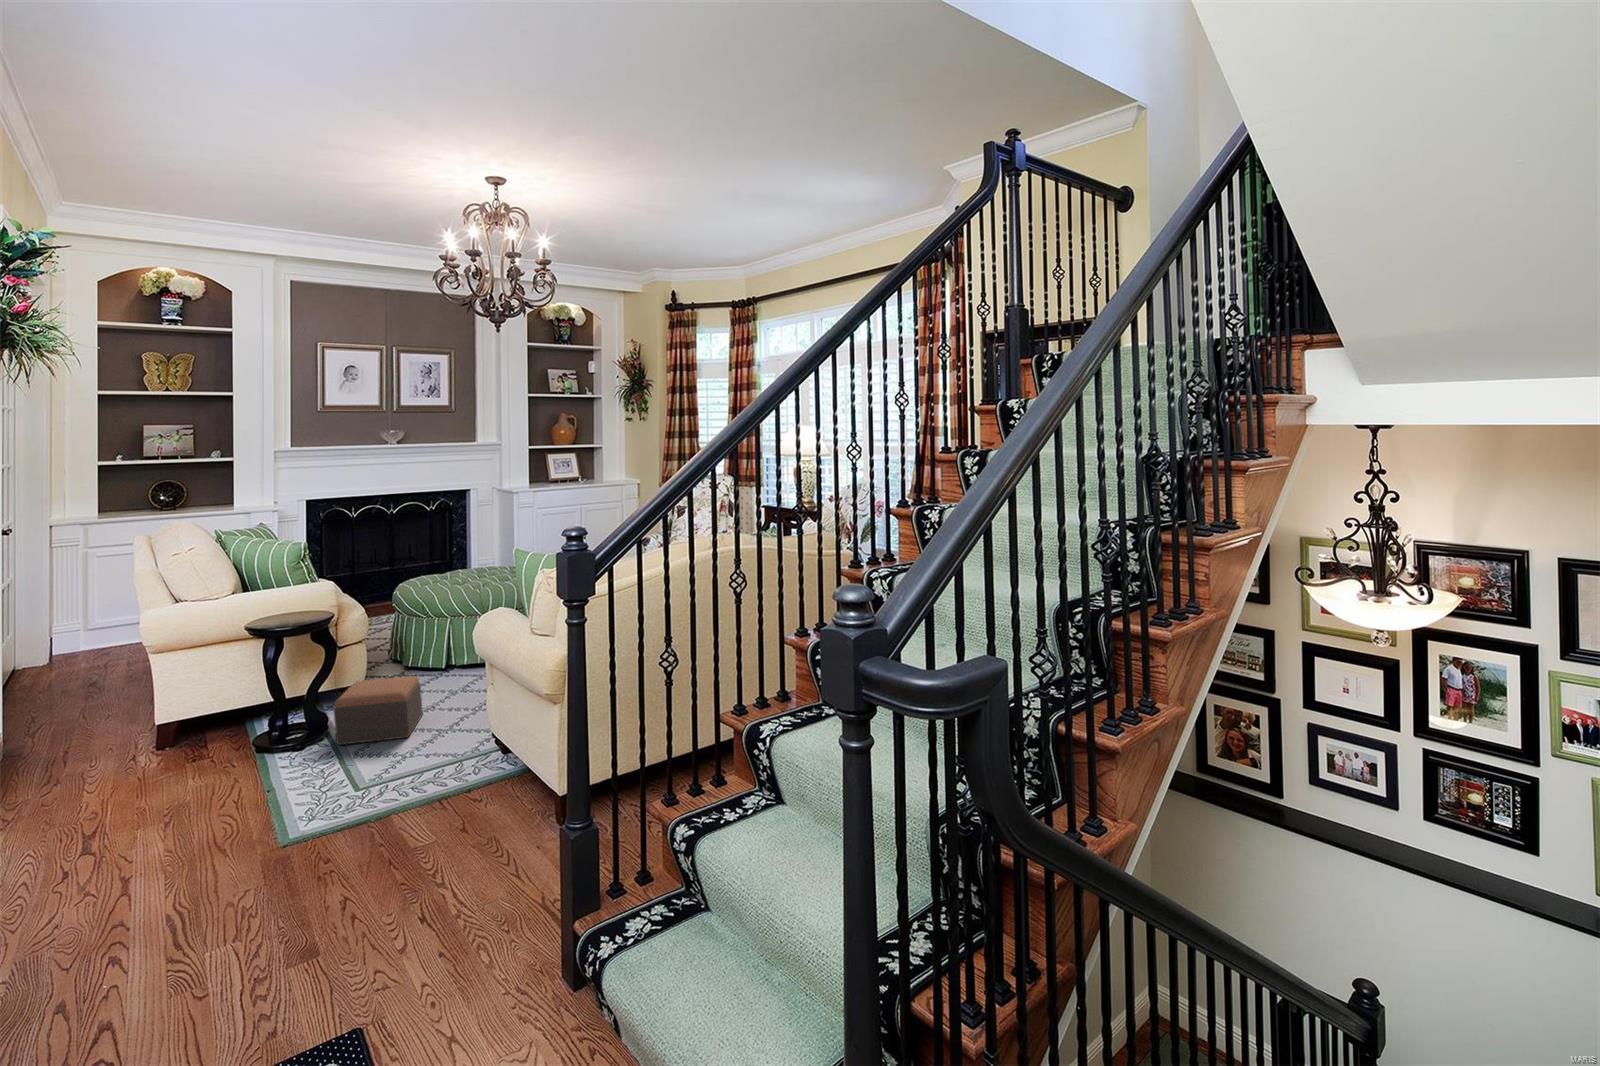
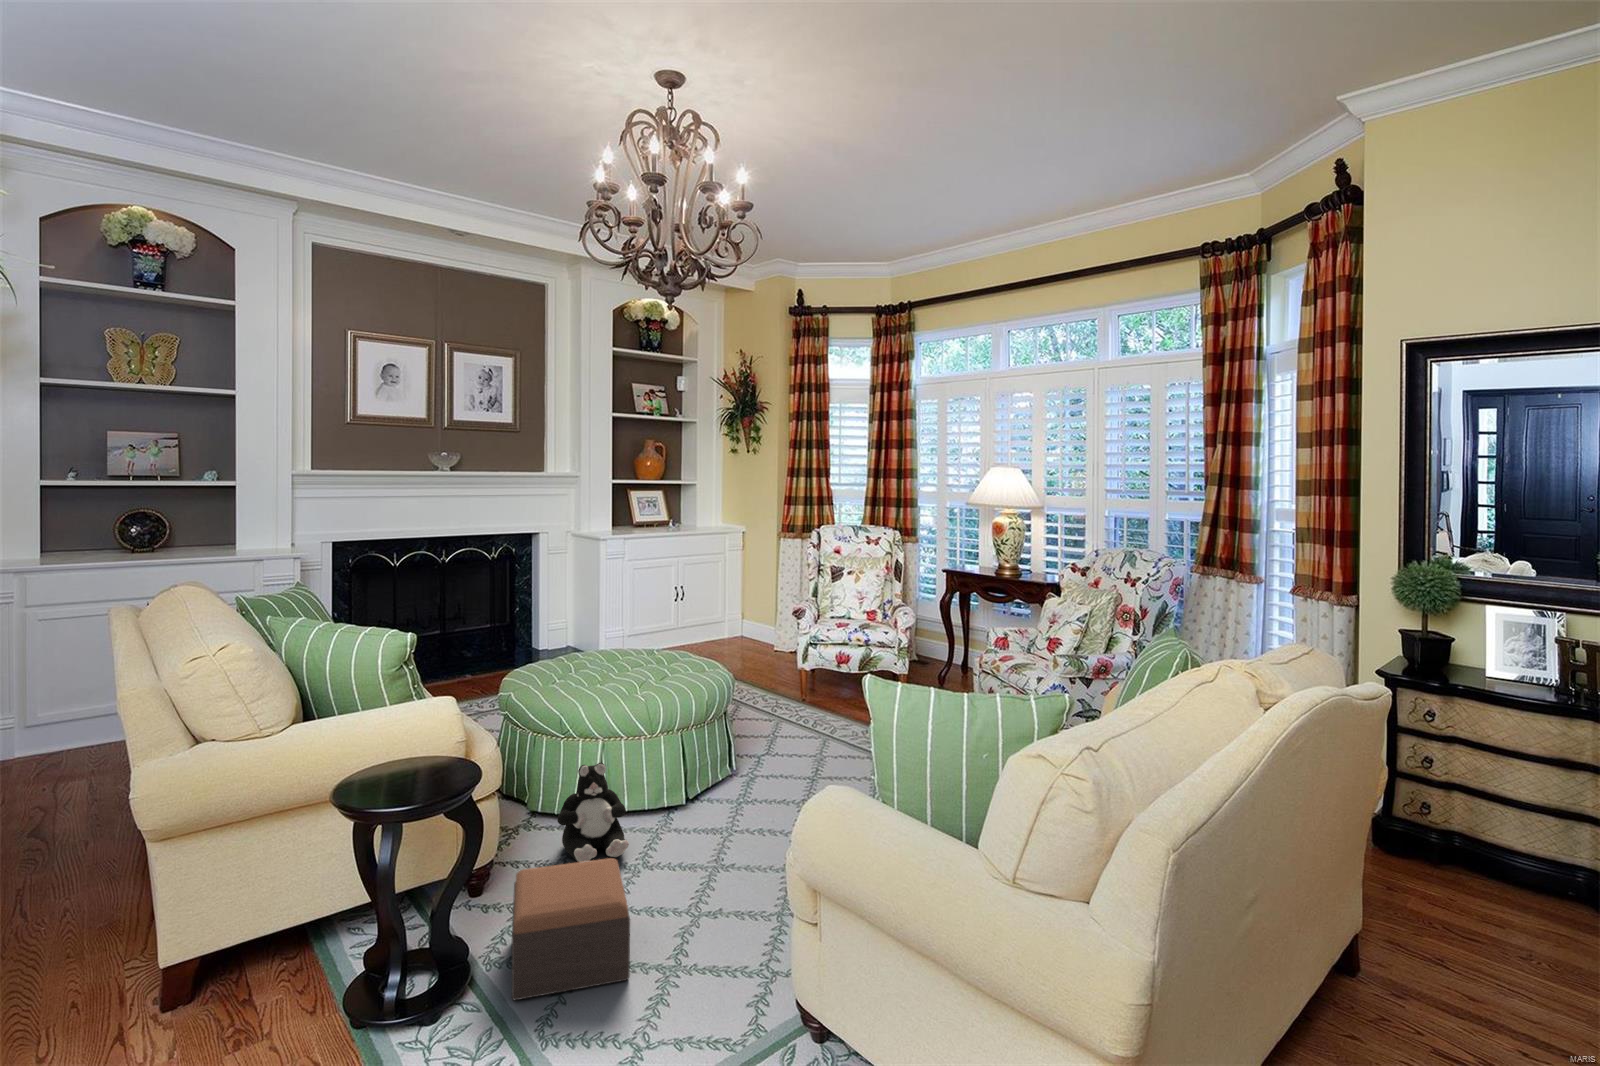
plush toy: none [409,630,456,690] -> present [557,763,629,862]

